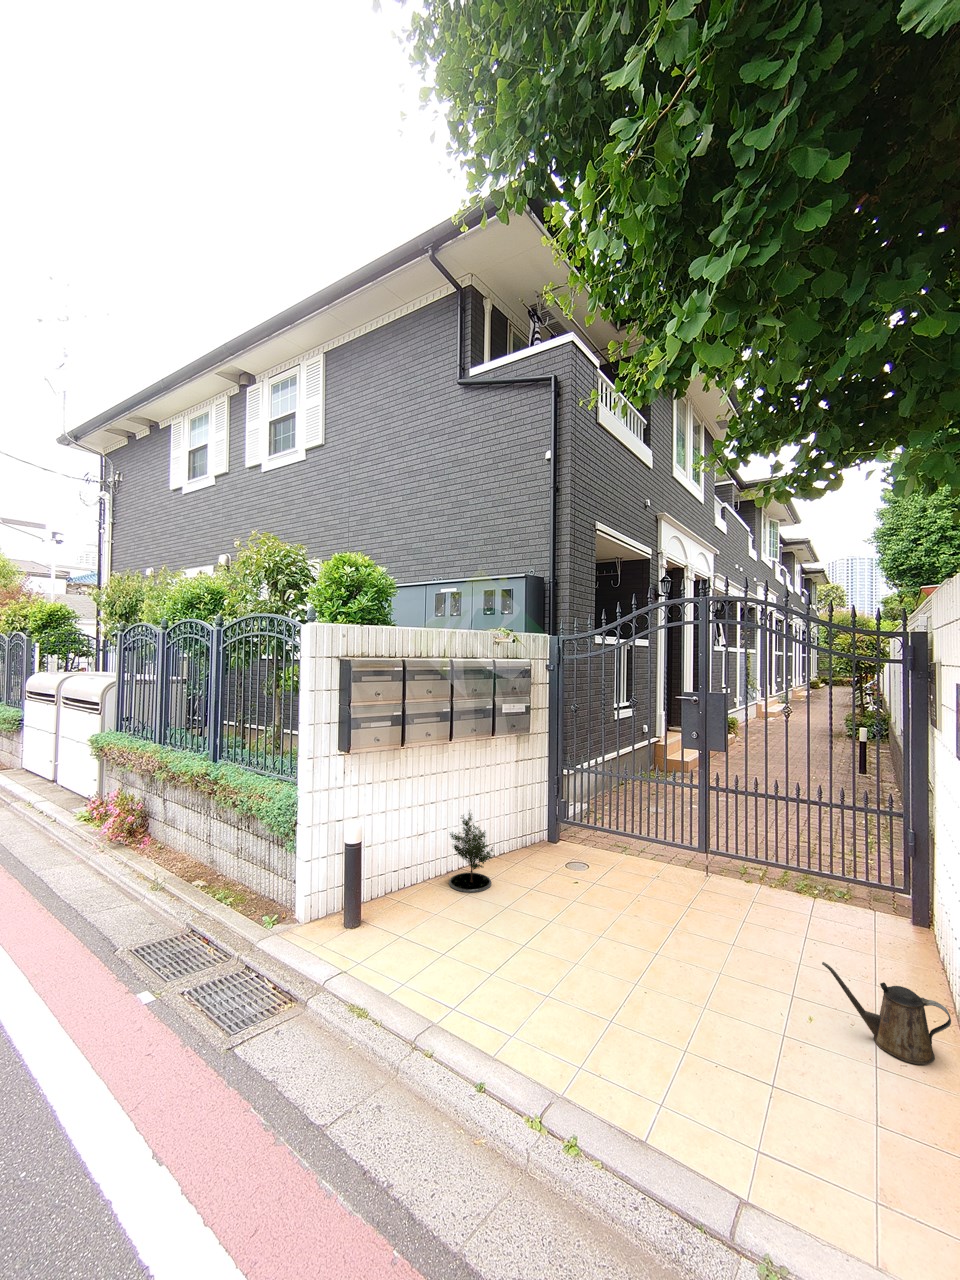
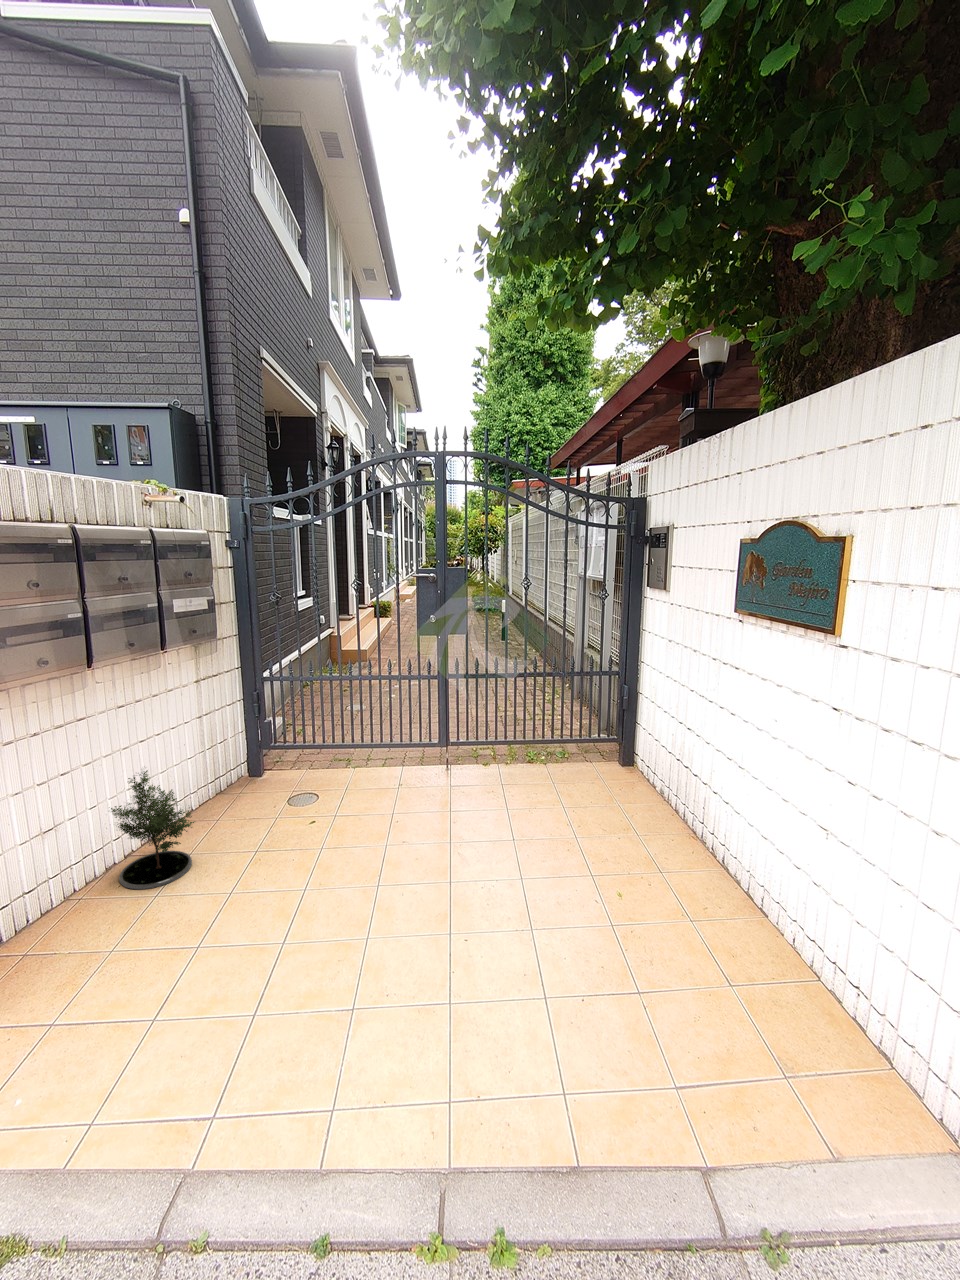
watering can: present [822,962,951,1064] -> none [632,837,736,906]

